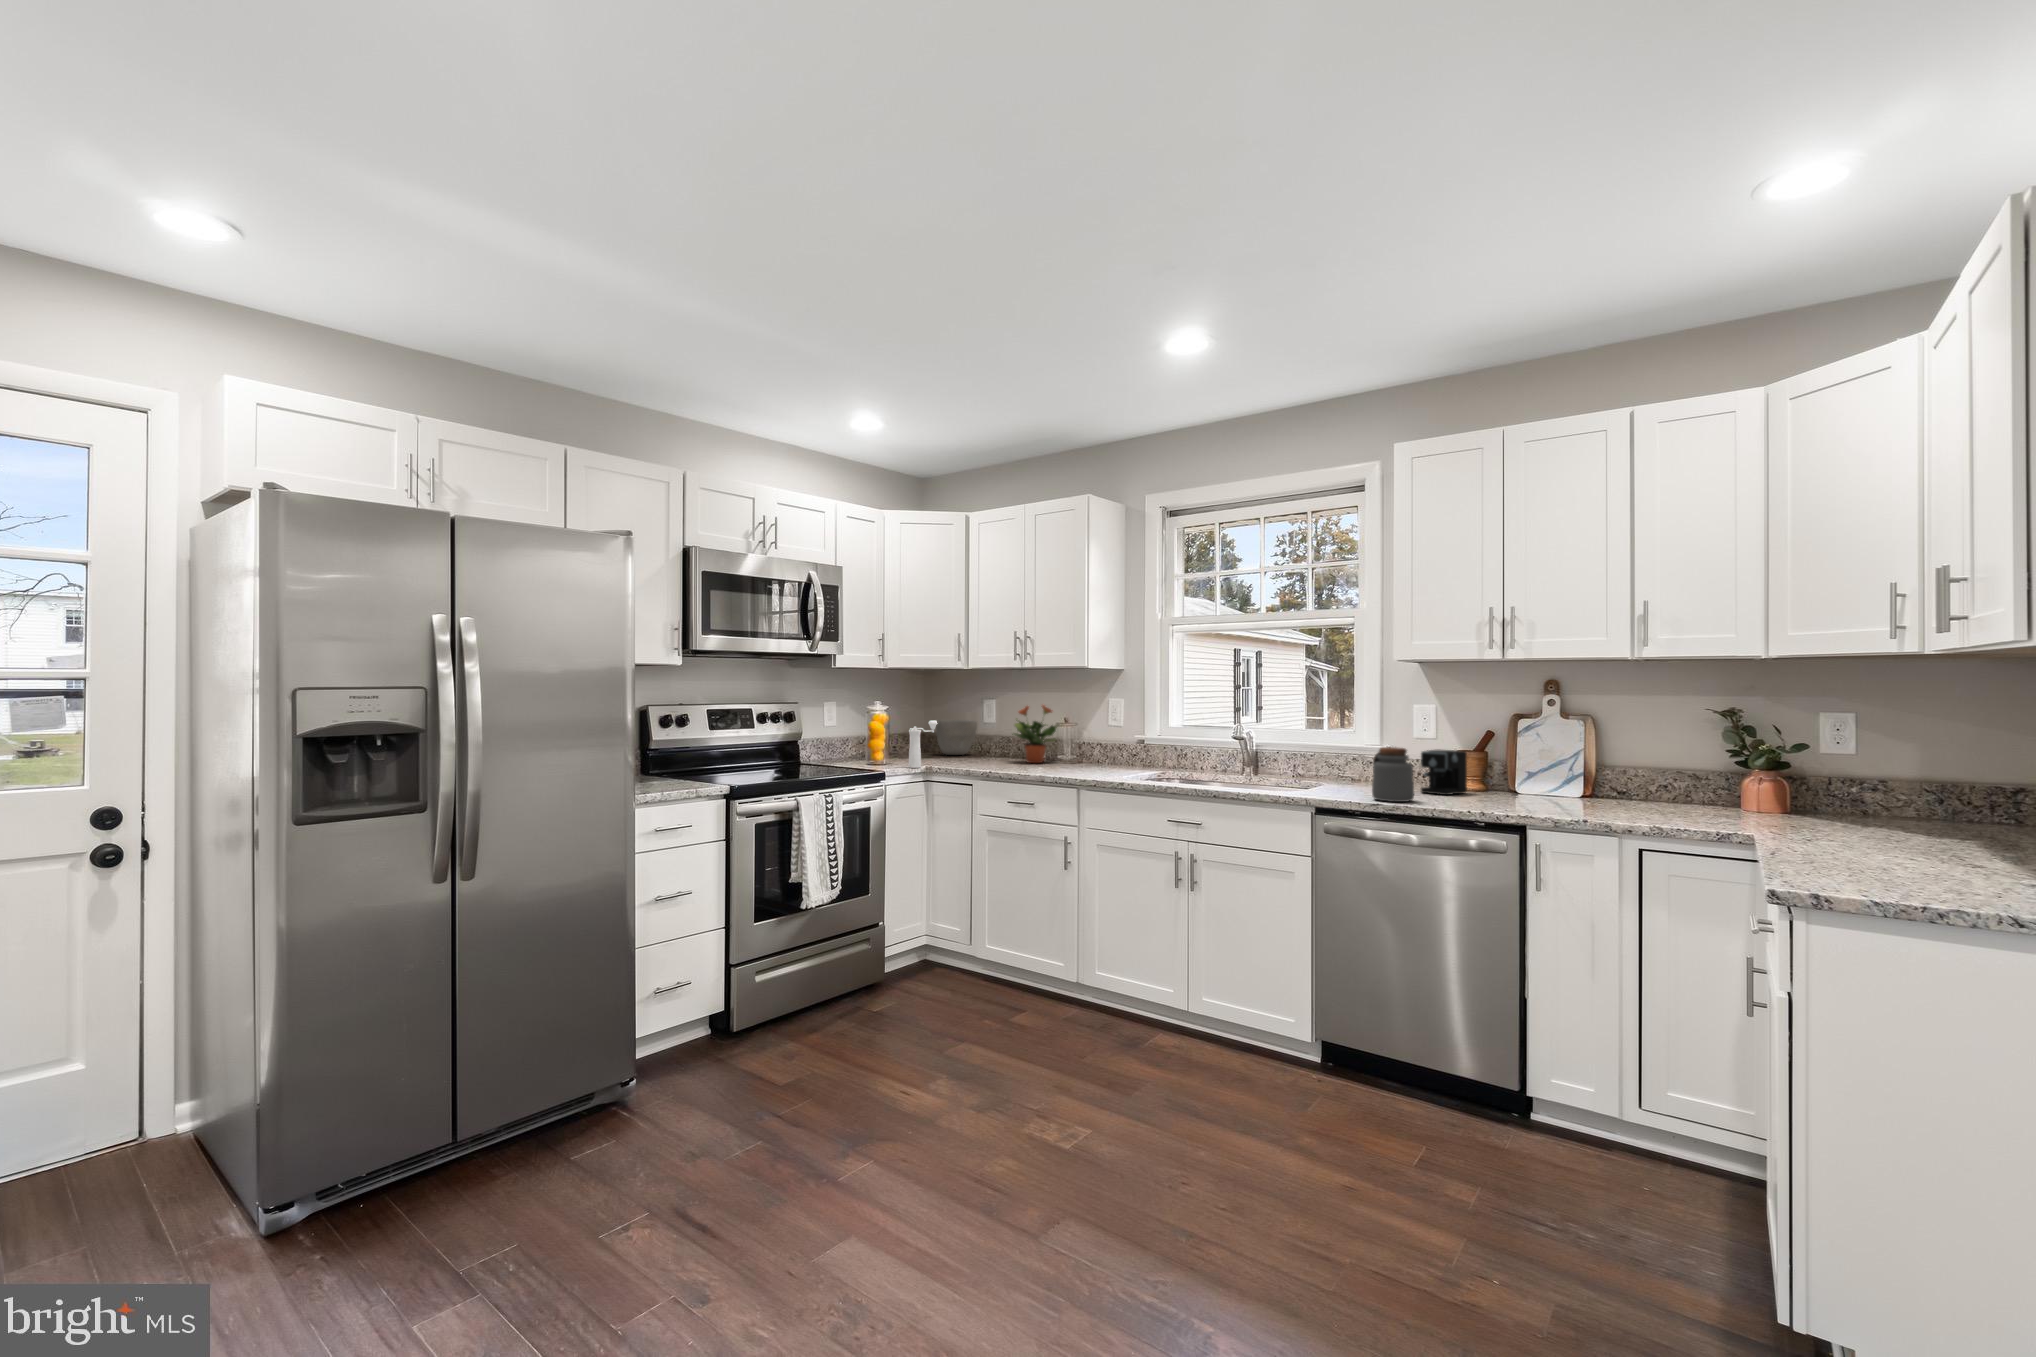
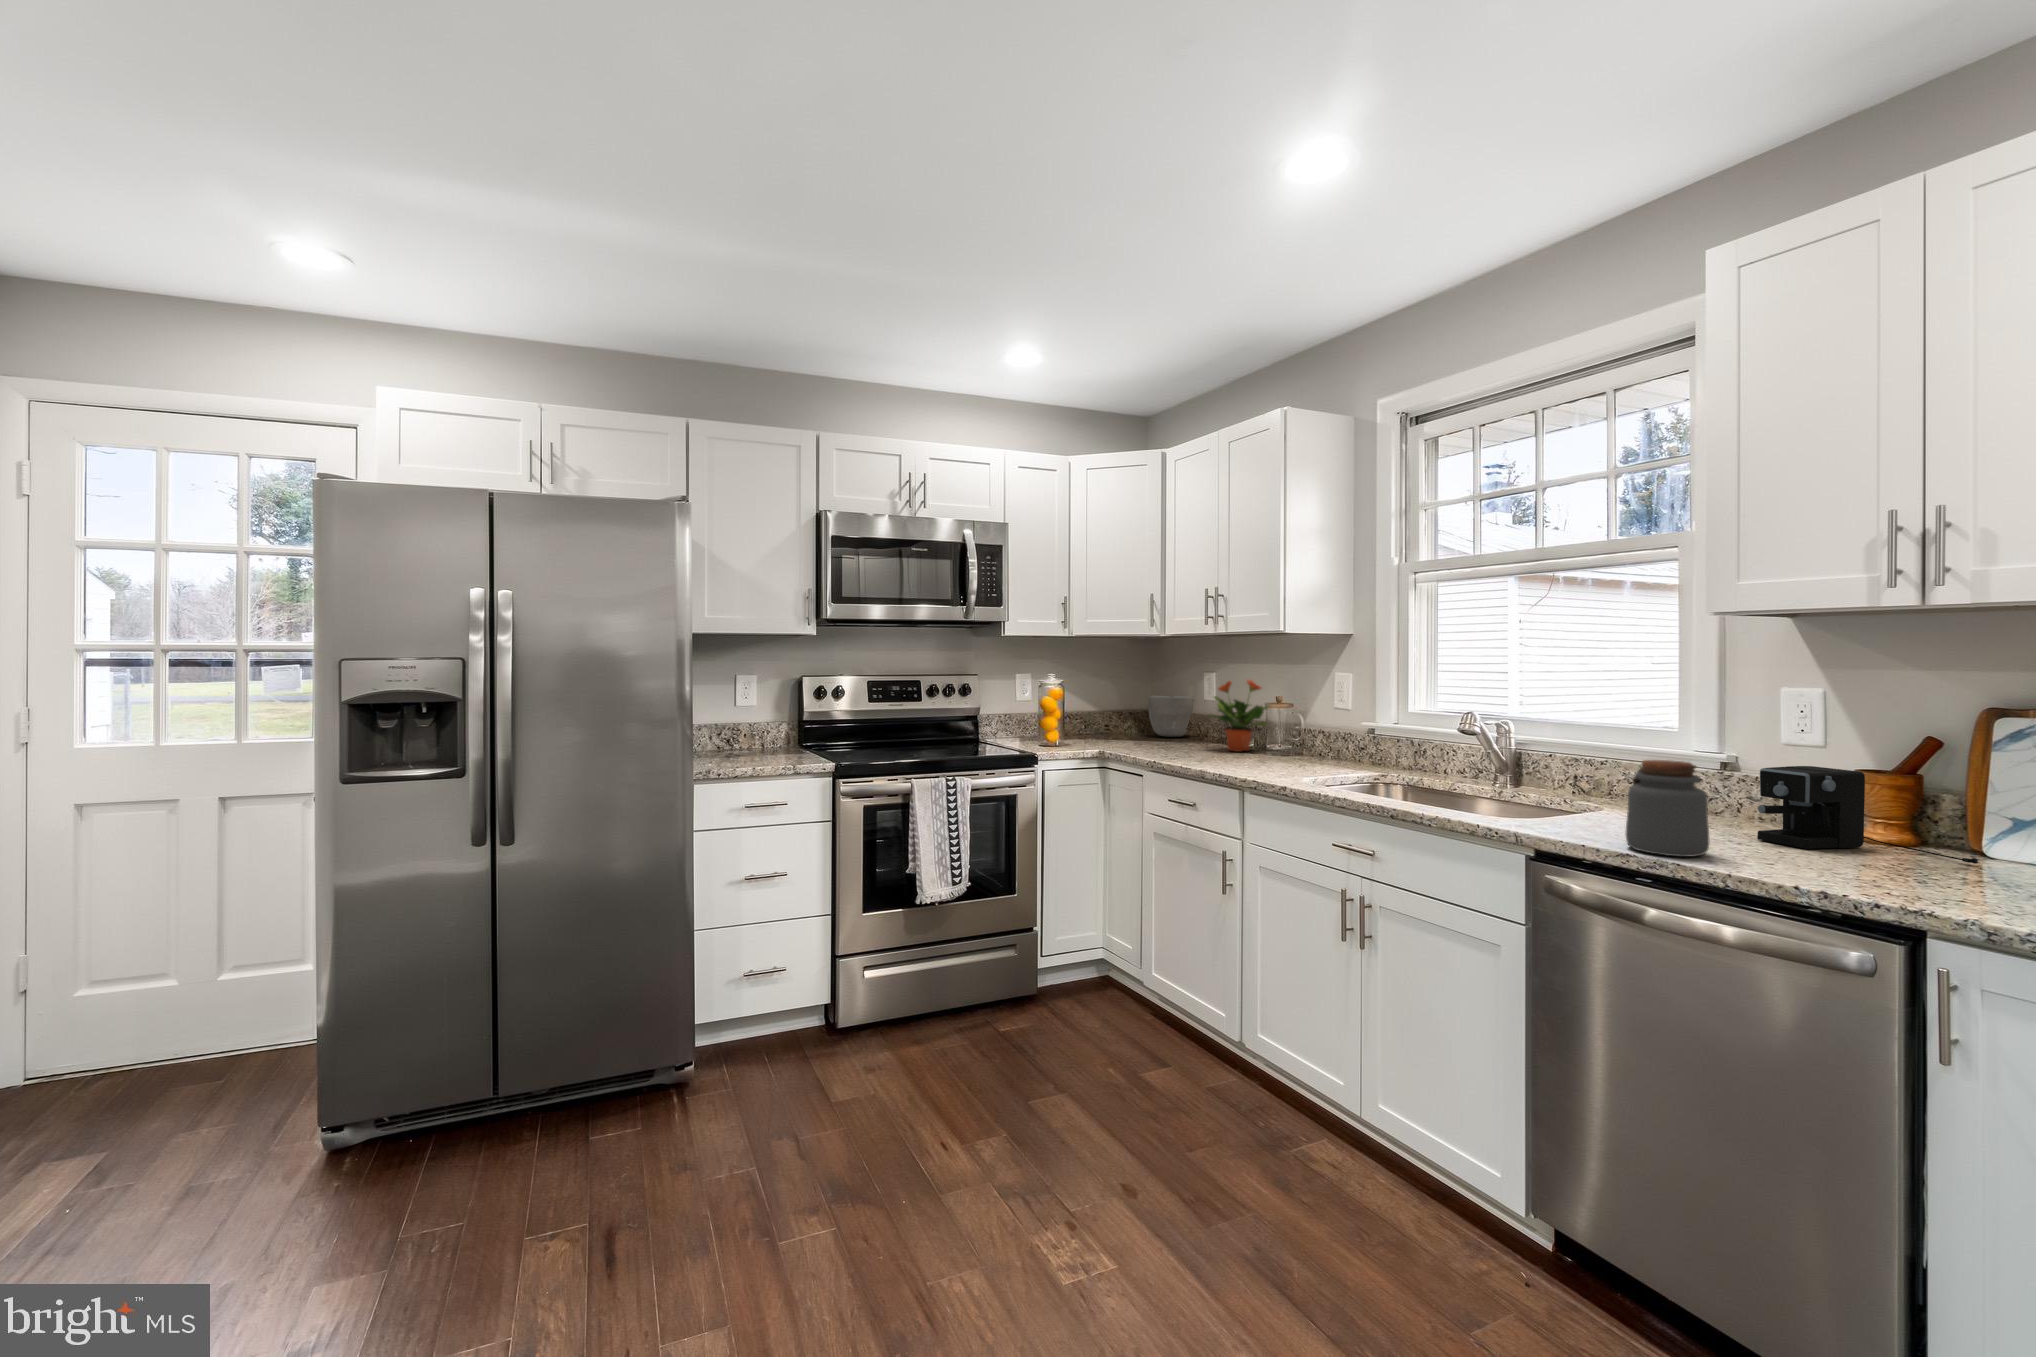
pepper mill: present [909,720,938,768] -> none [1071,697,1109,752]

